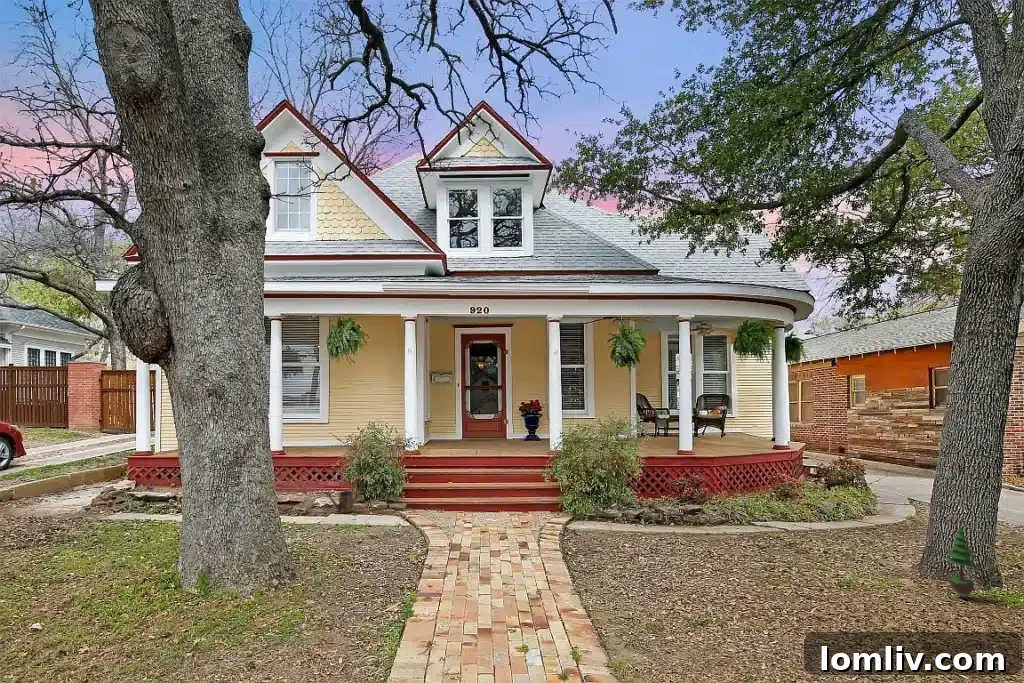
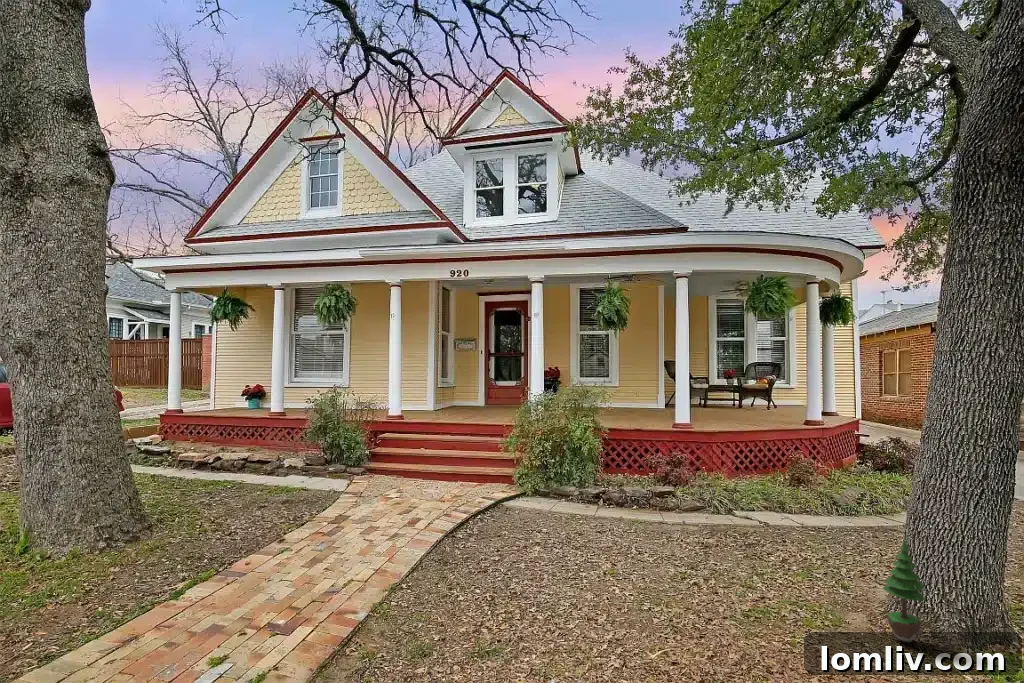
watering can: present [325,491,358,513] -> none [293,453,331,475]

